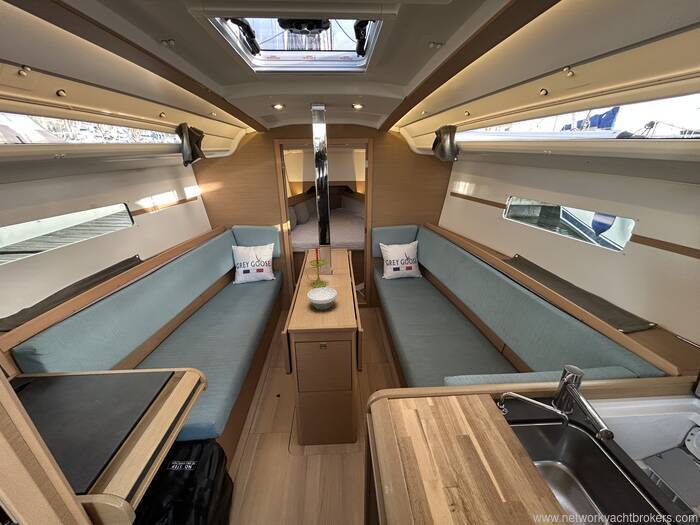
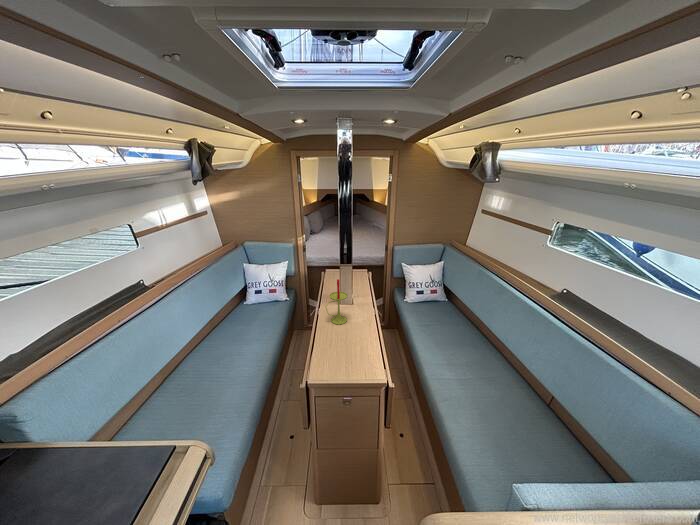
bowl: present [307,287,337,310] -> none [328,329,362,357]

